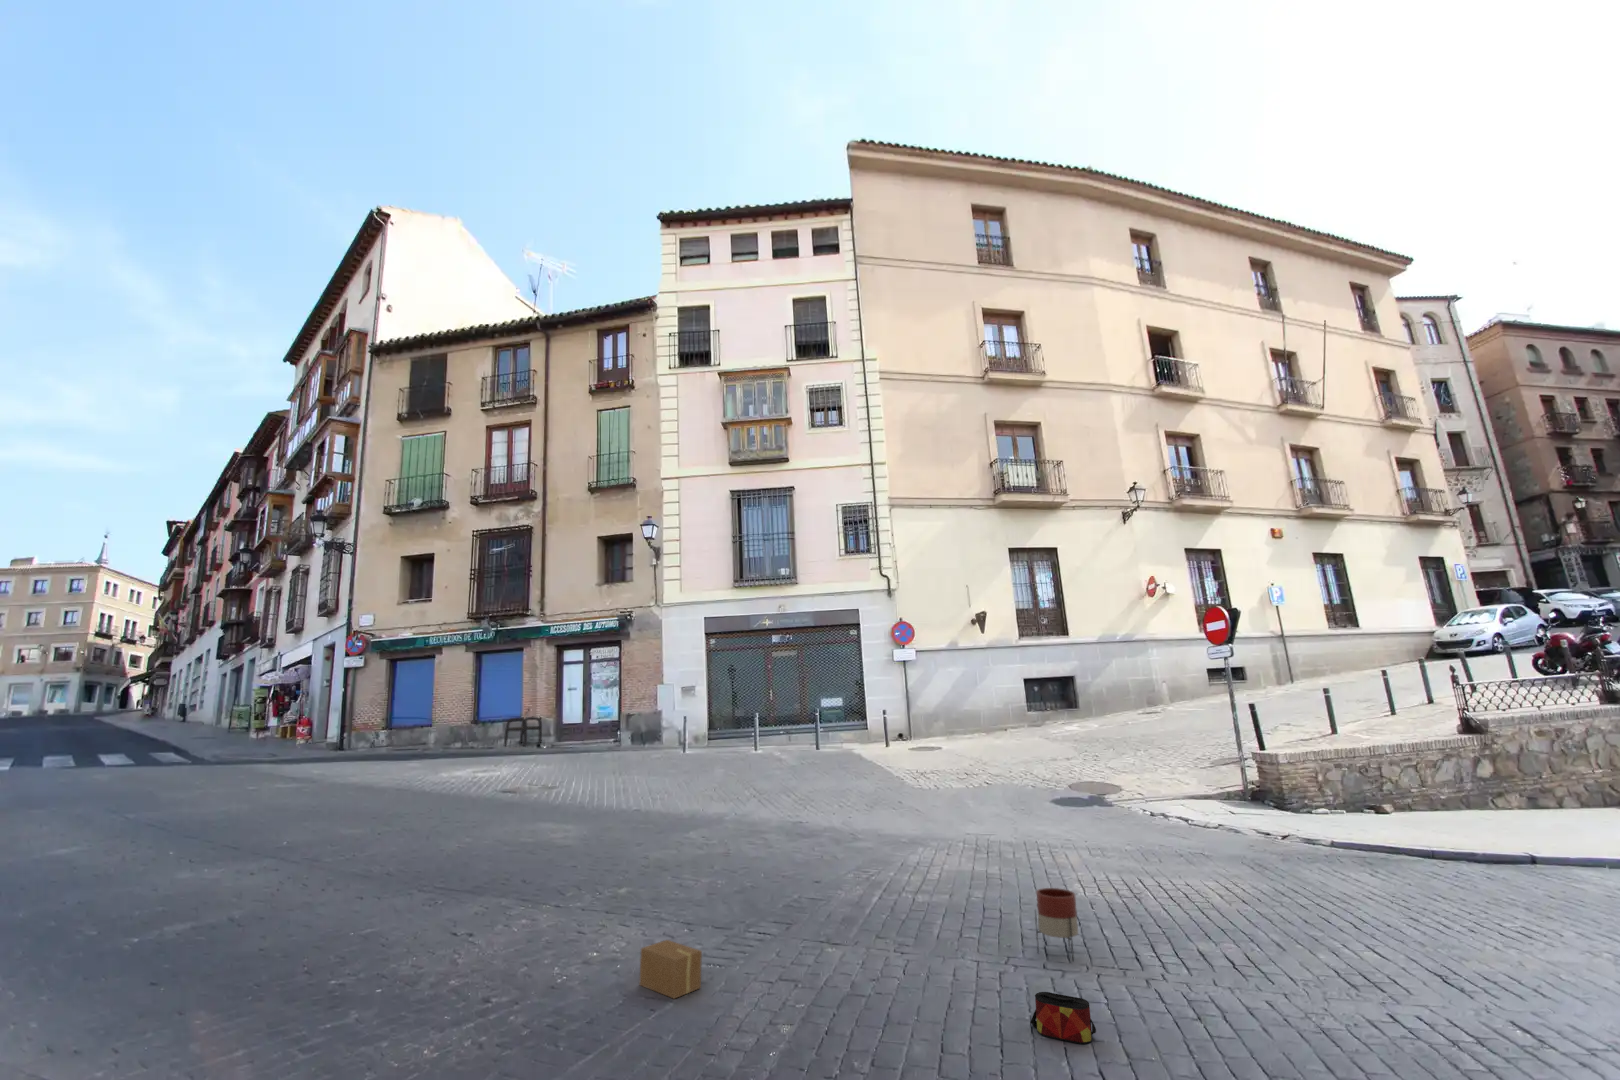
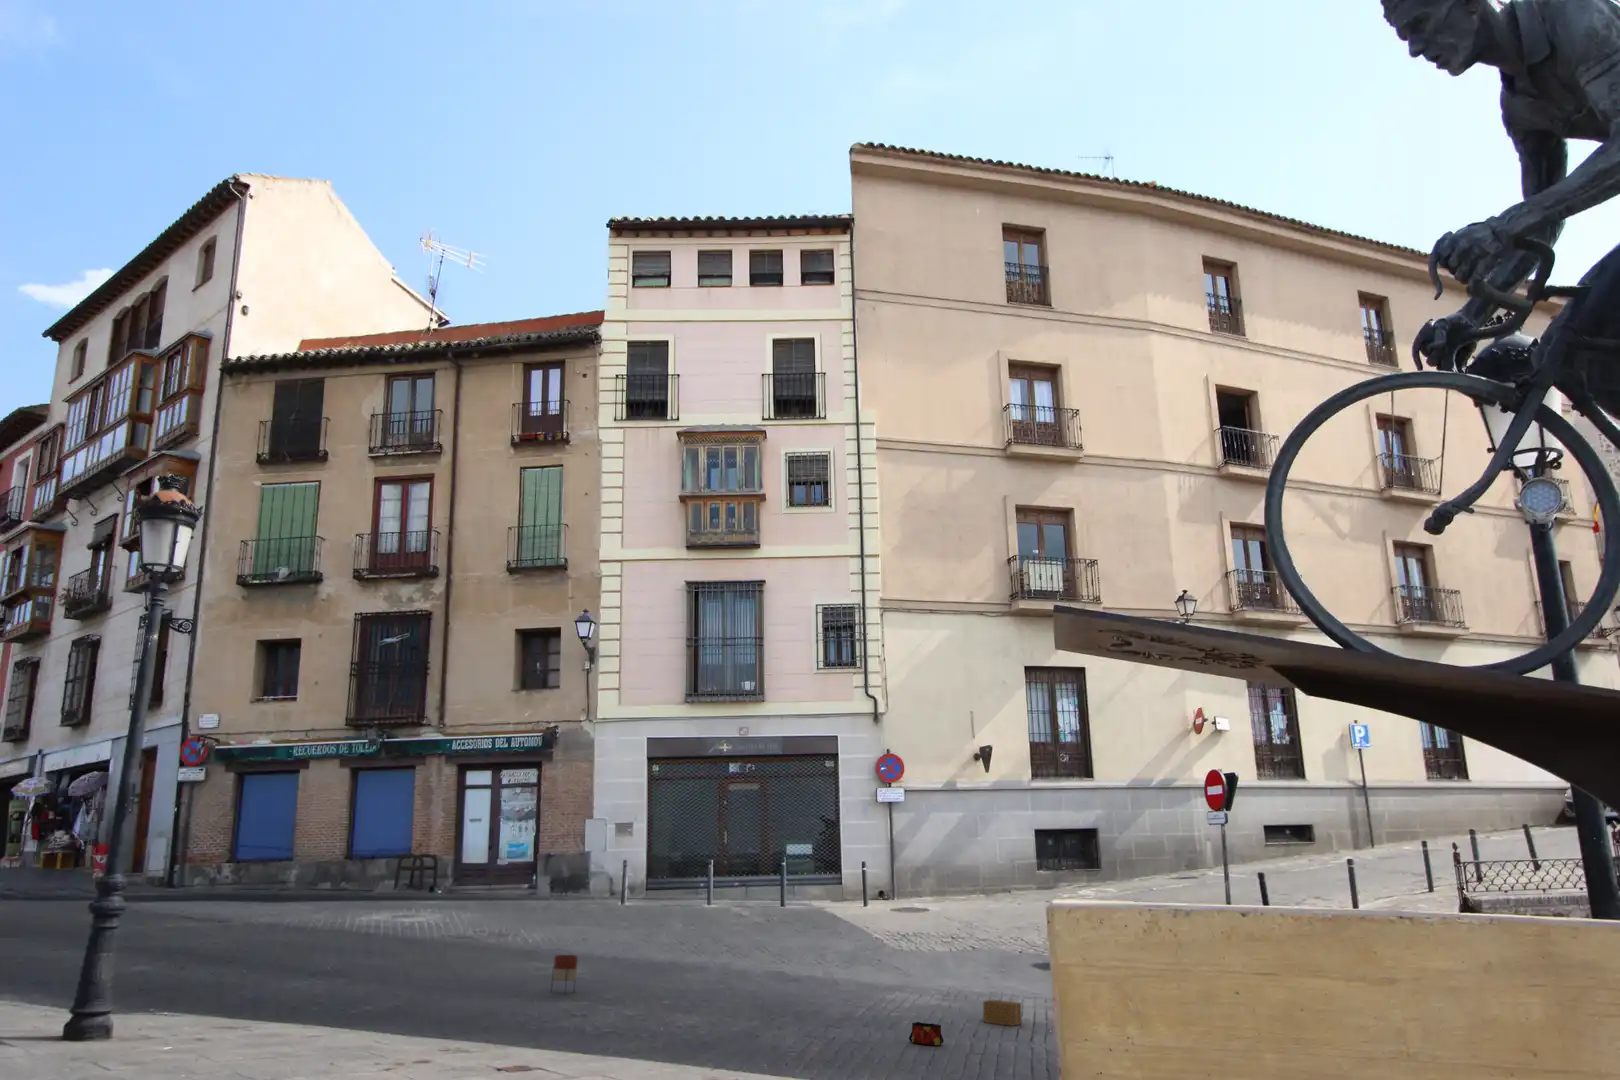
planter: present [1035,888,1078,961] -> present [552,955,578,982]
cardboard box: present [639,940,702,998] -> present [983,1000,1021,1026]

